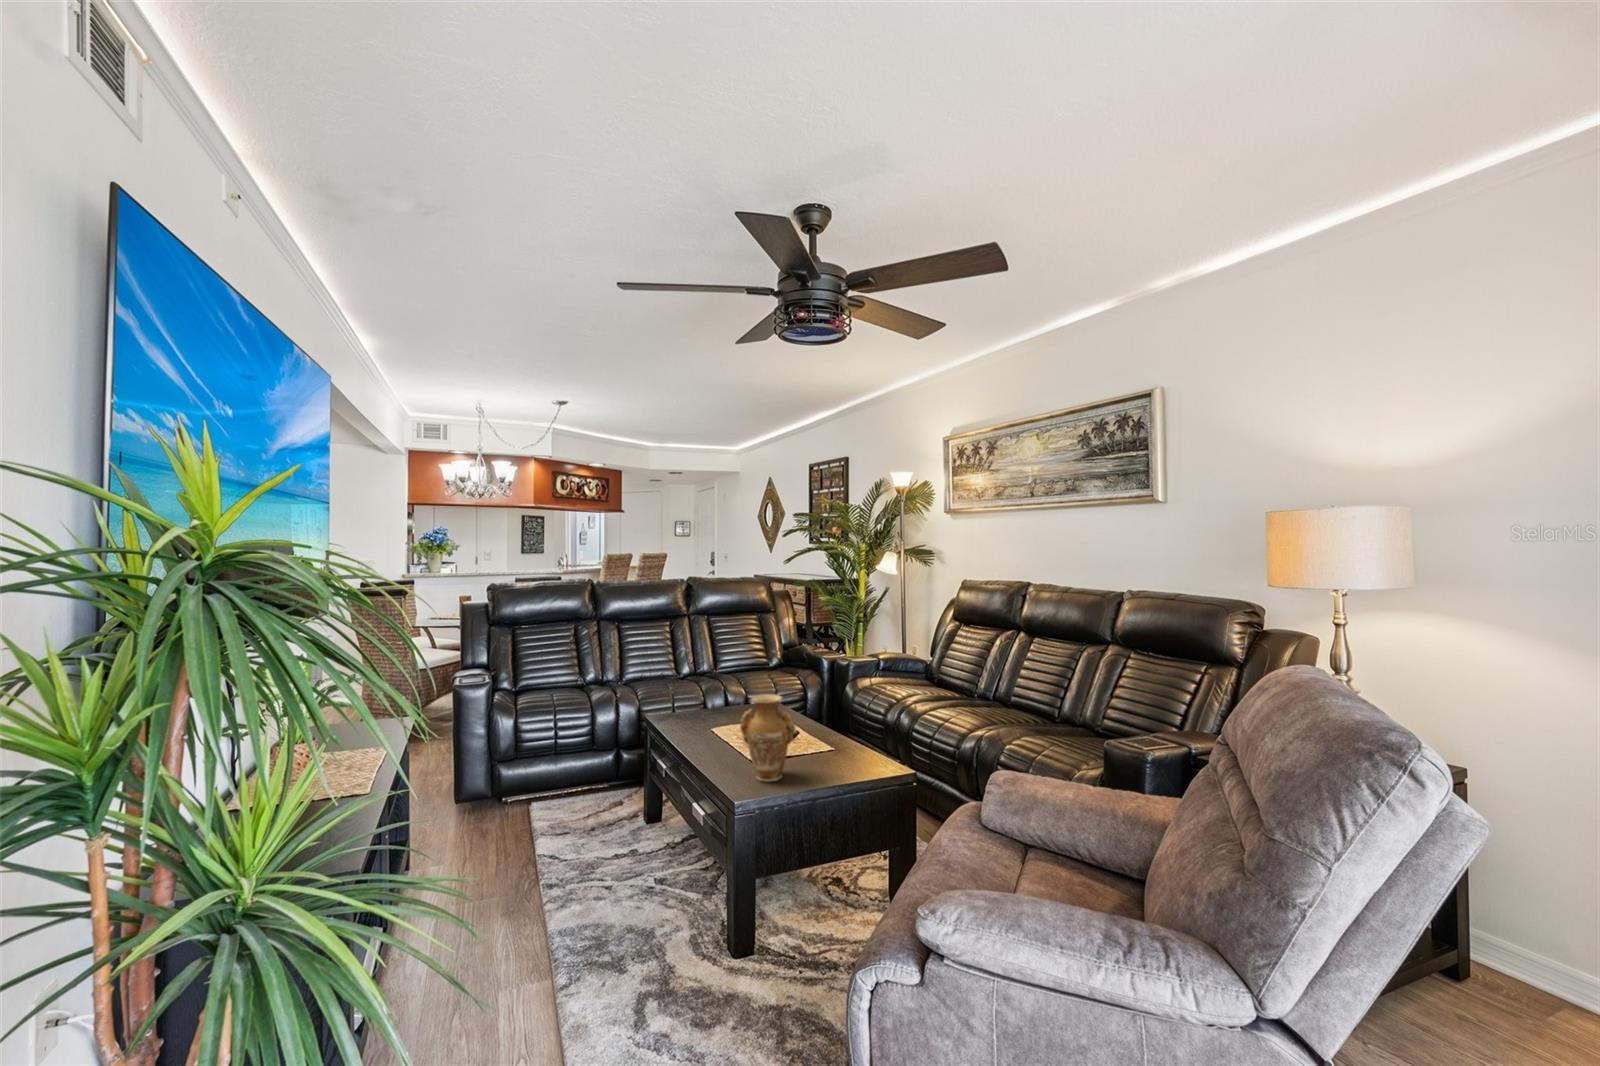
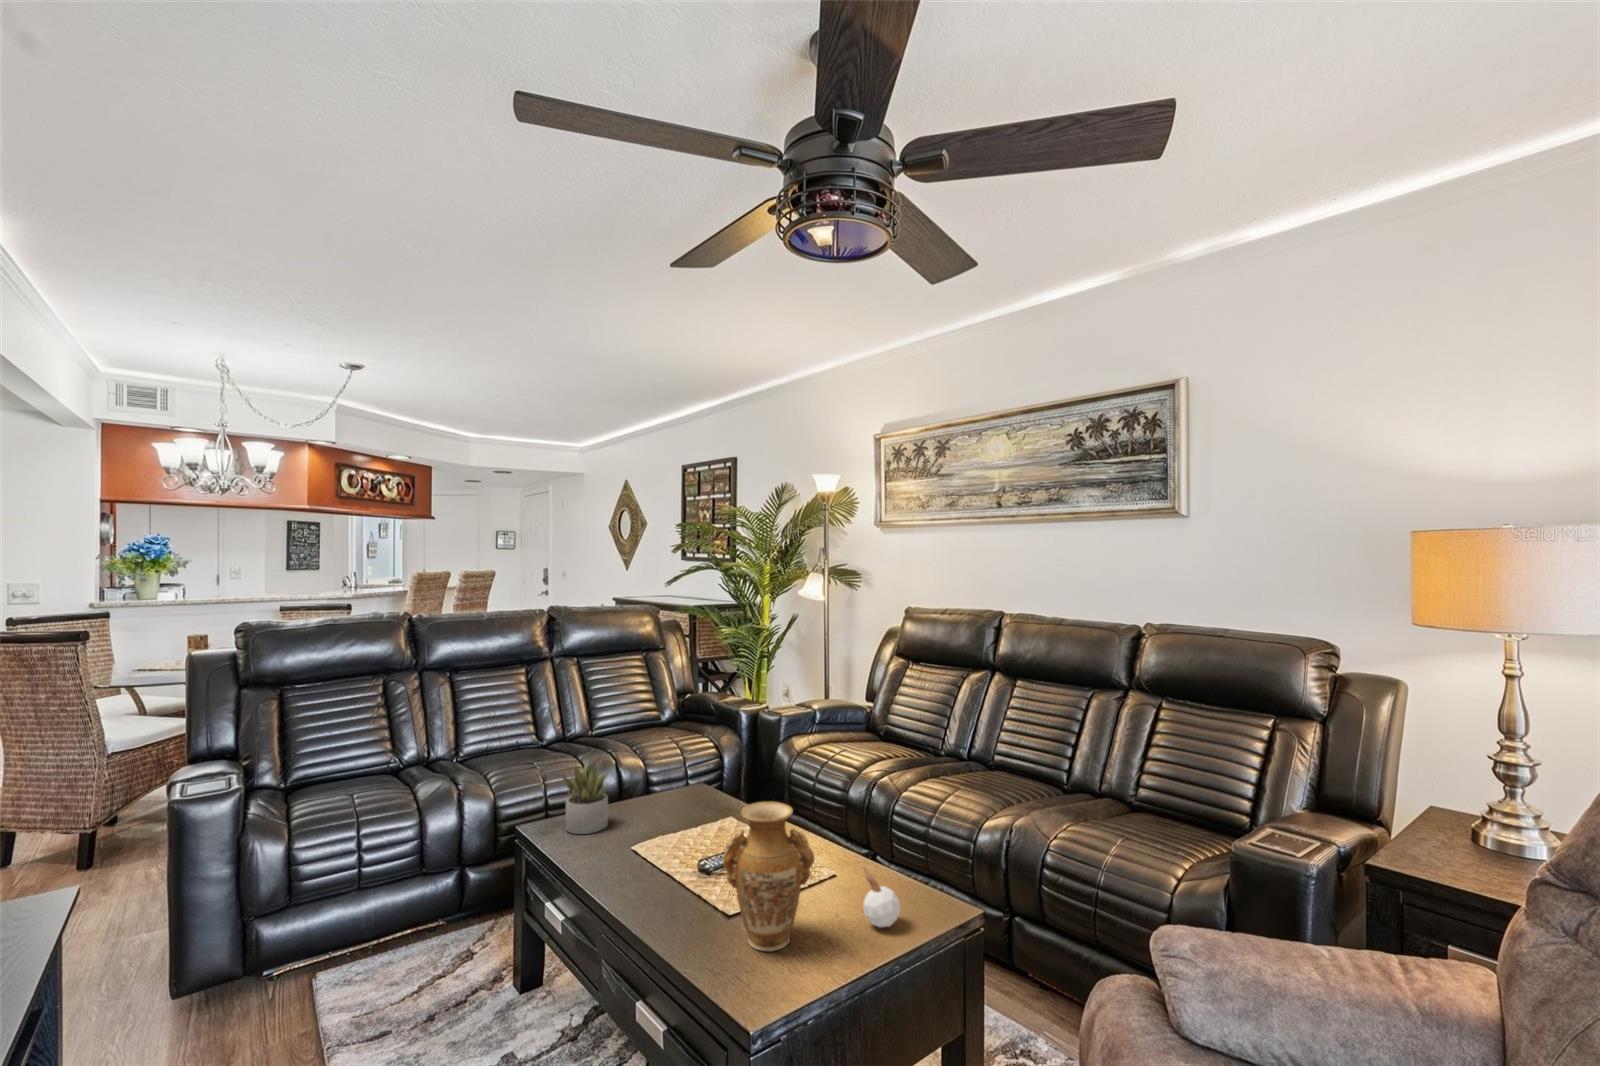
succulent plant: none [671,676,702,723] -> present [562,763,608,834]
candle: none [830,734,853,776] -> present [863,867,901,928]

